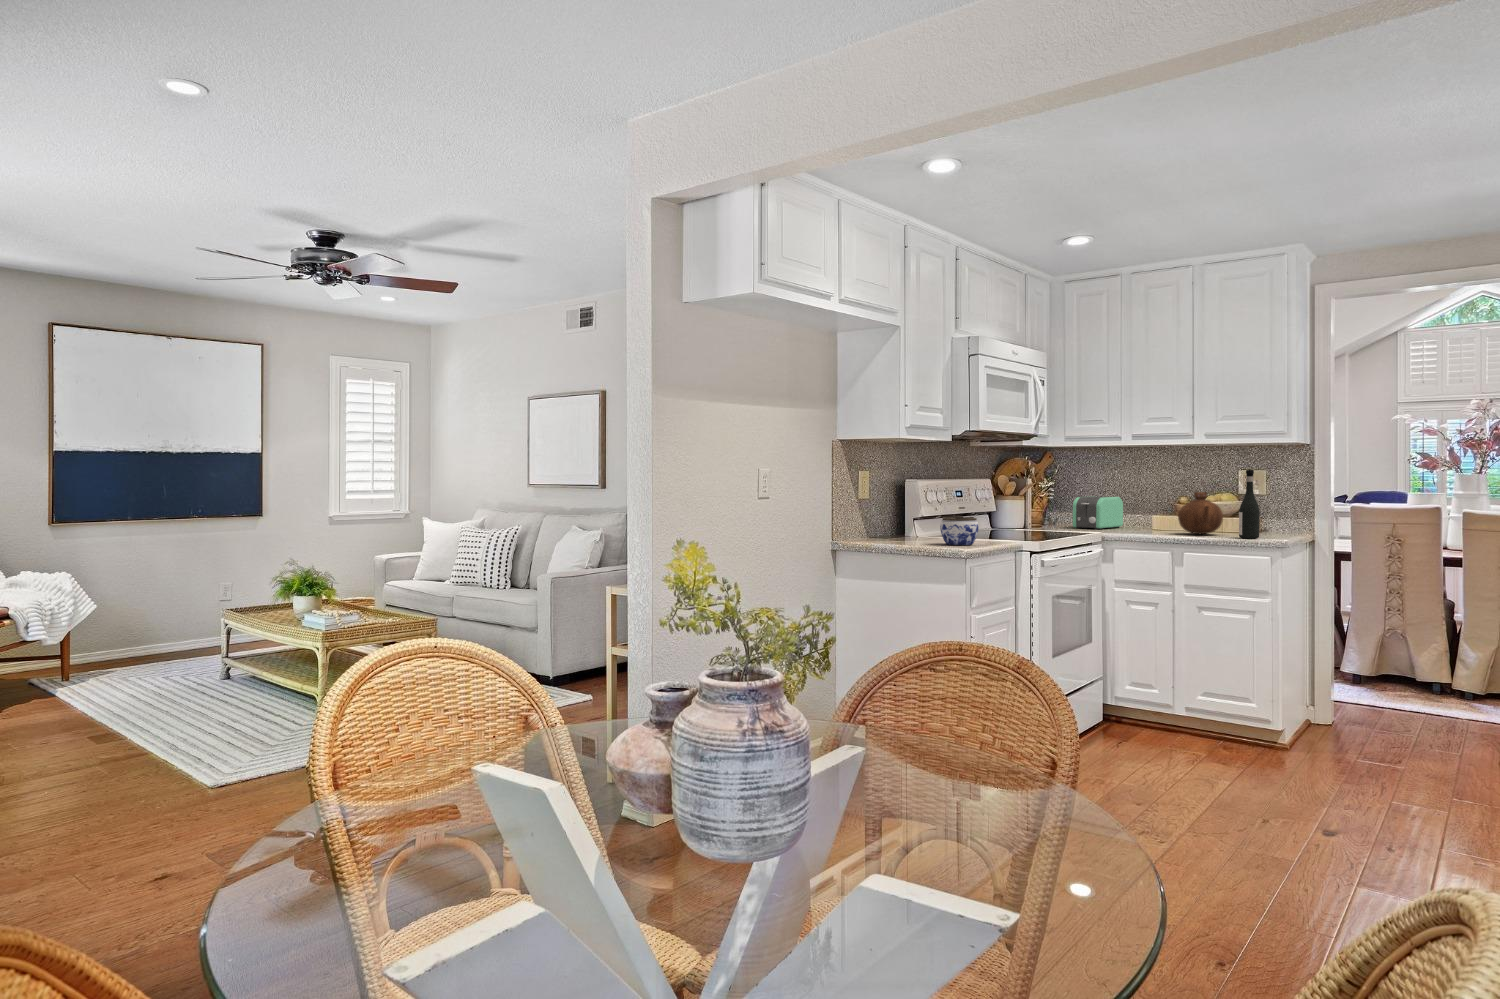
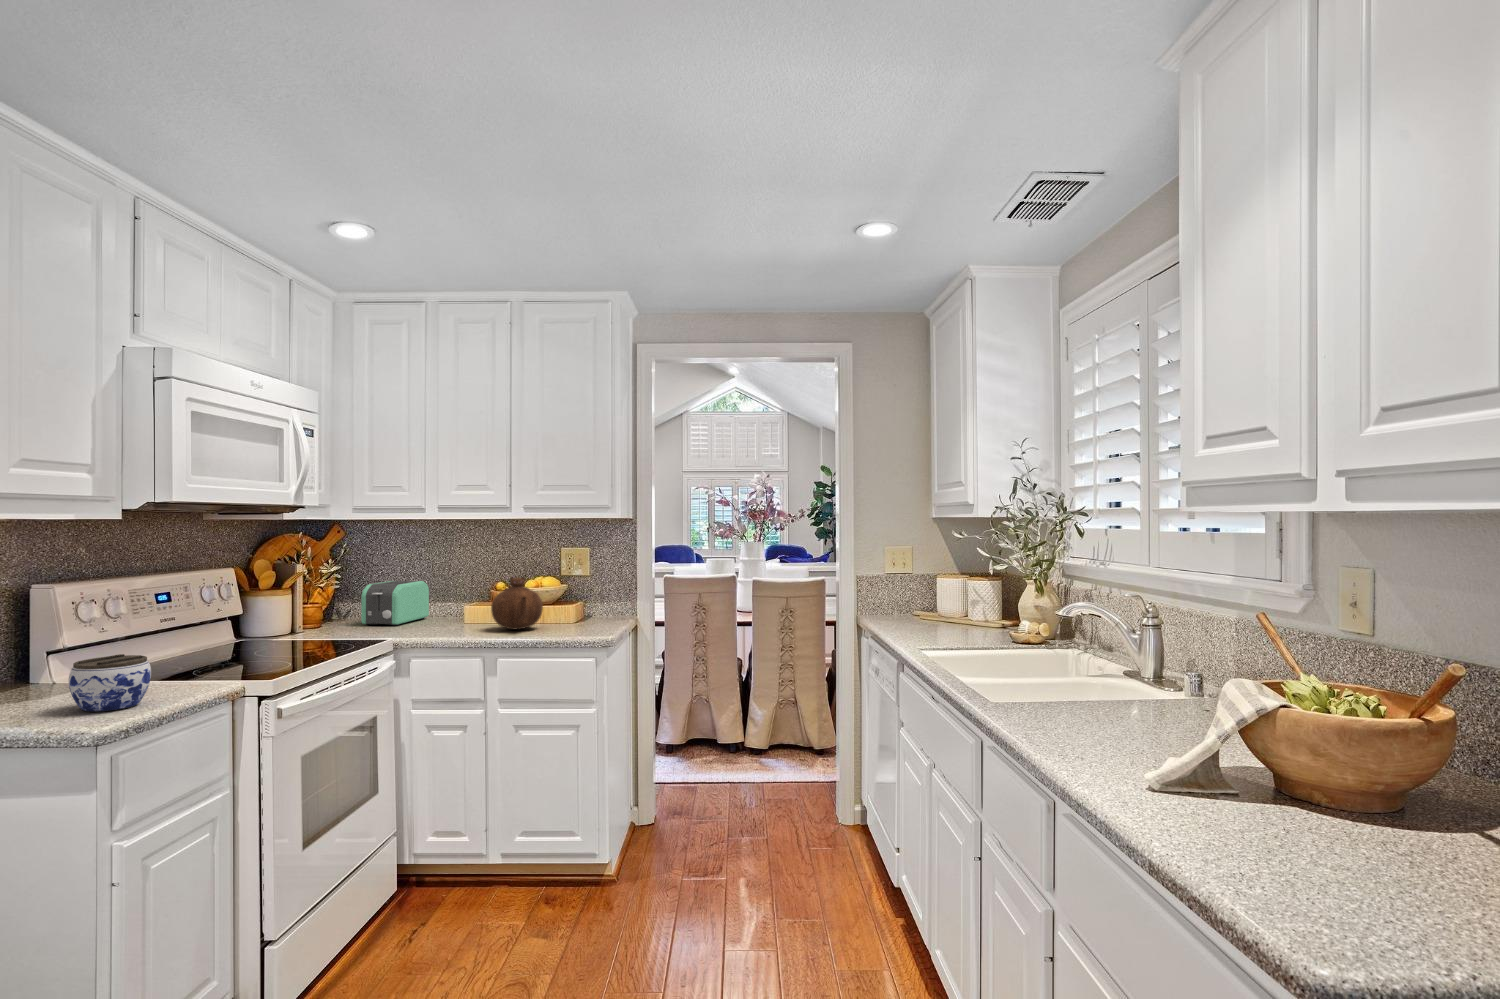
wine bottle: present [1239,470,1260,539] -> none [561,552,583,636]

